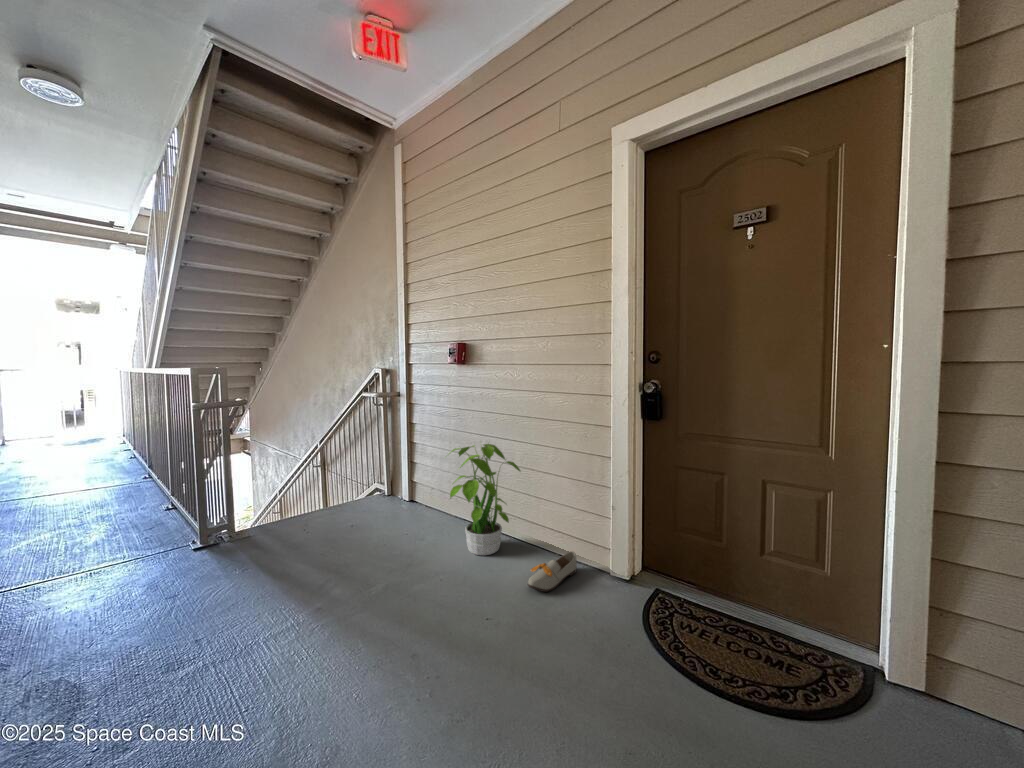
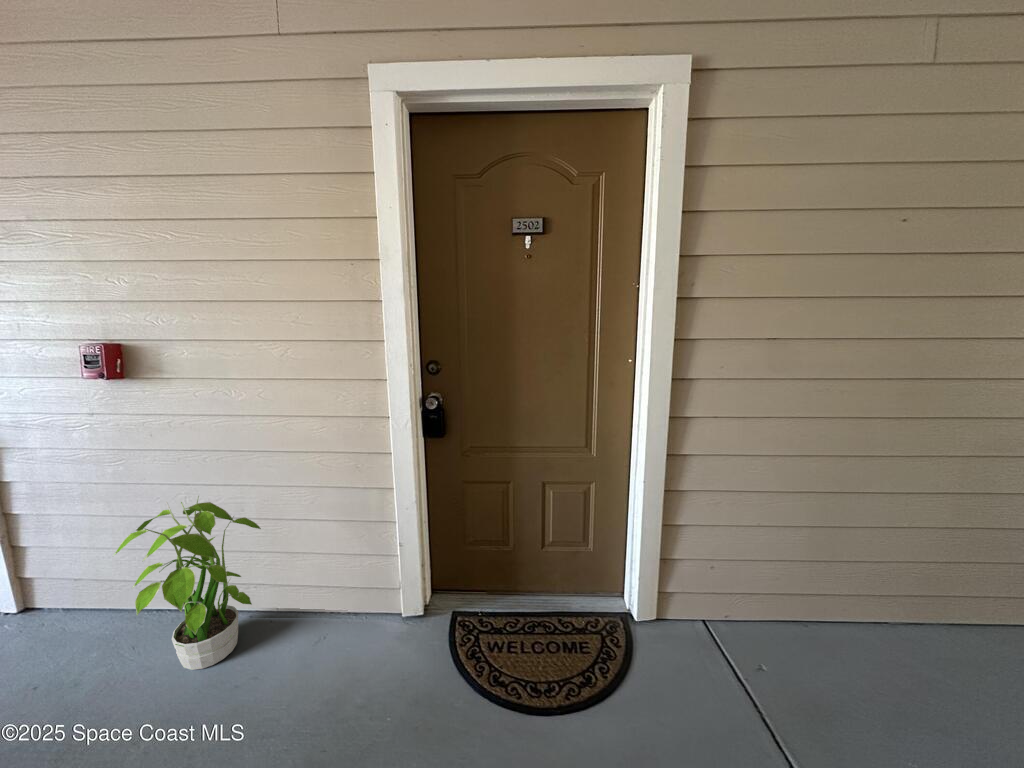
shoe: present [528,551,577,592] -> none [301,606,359,689]

